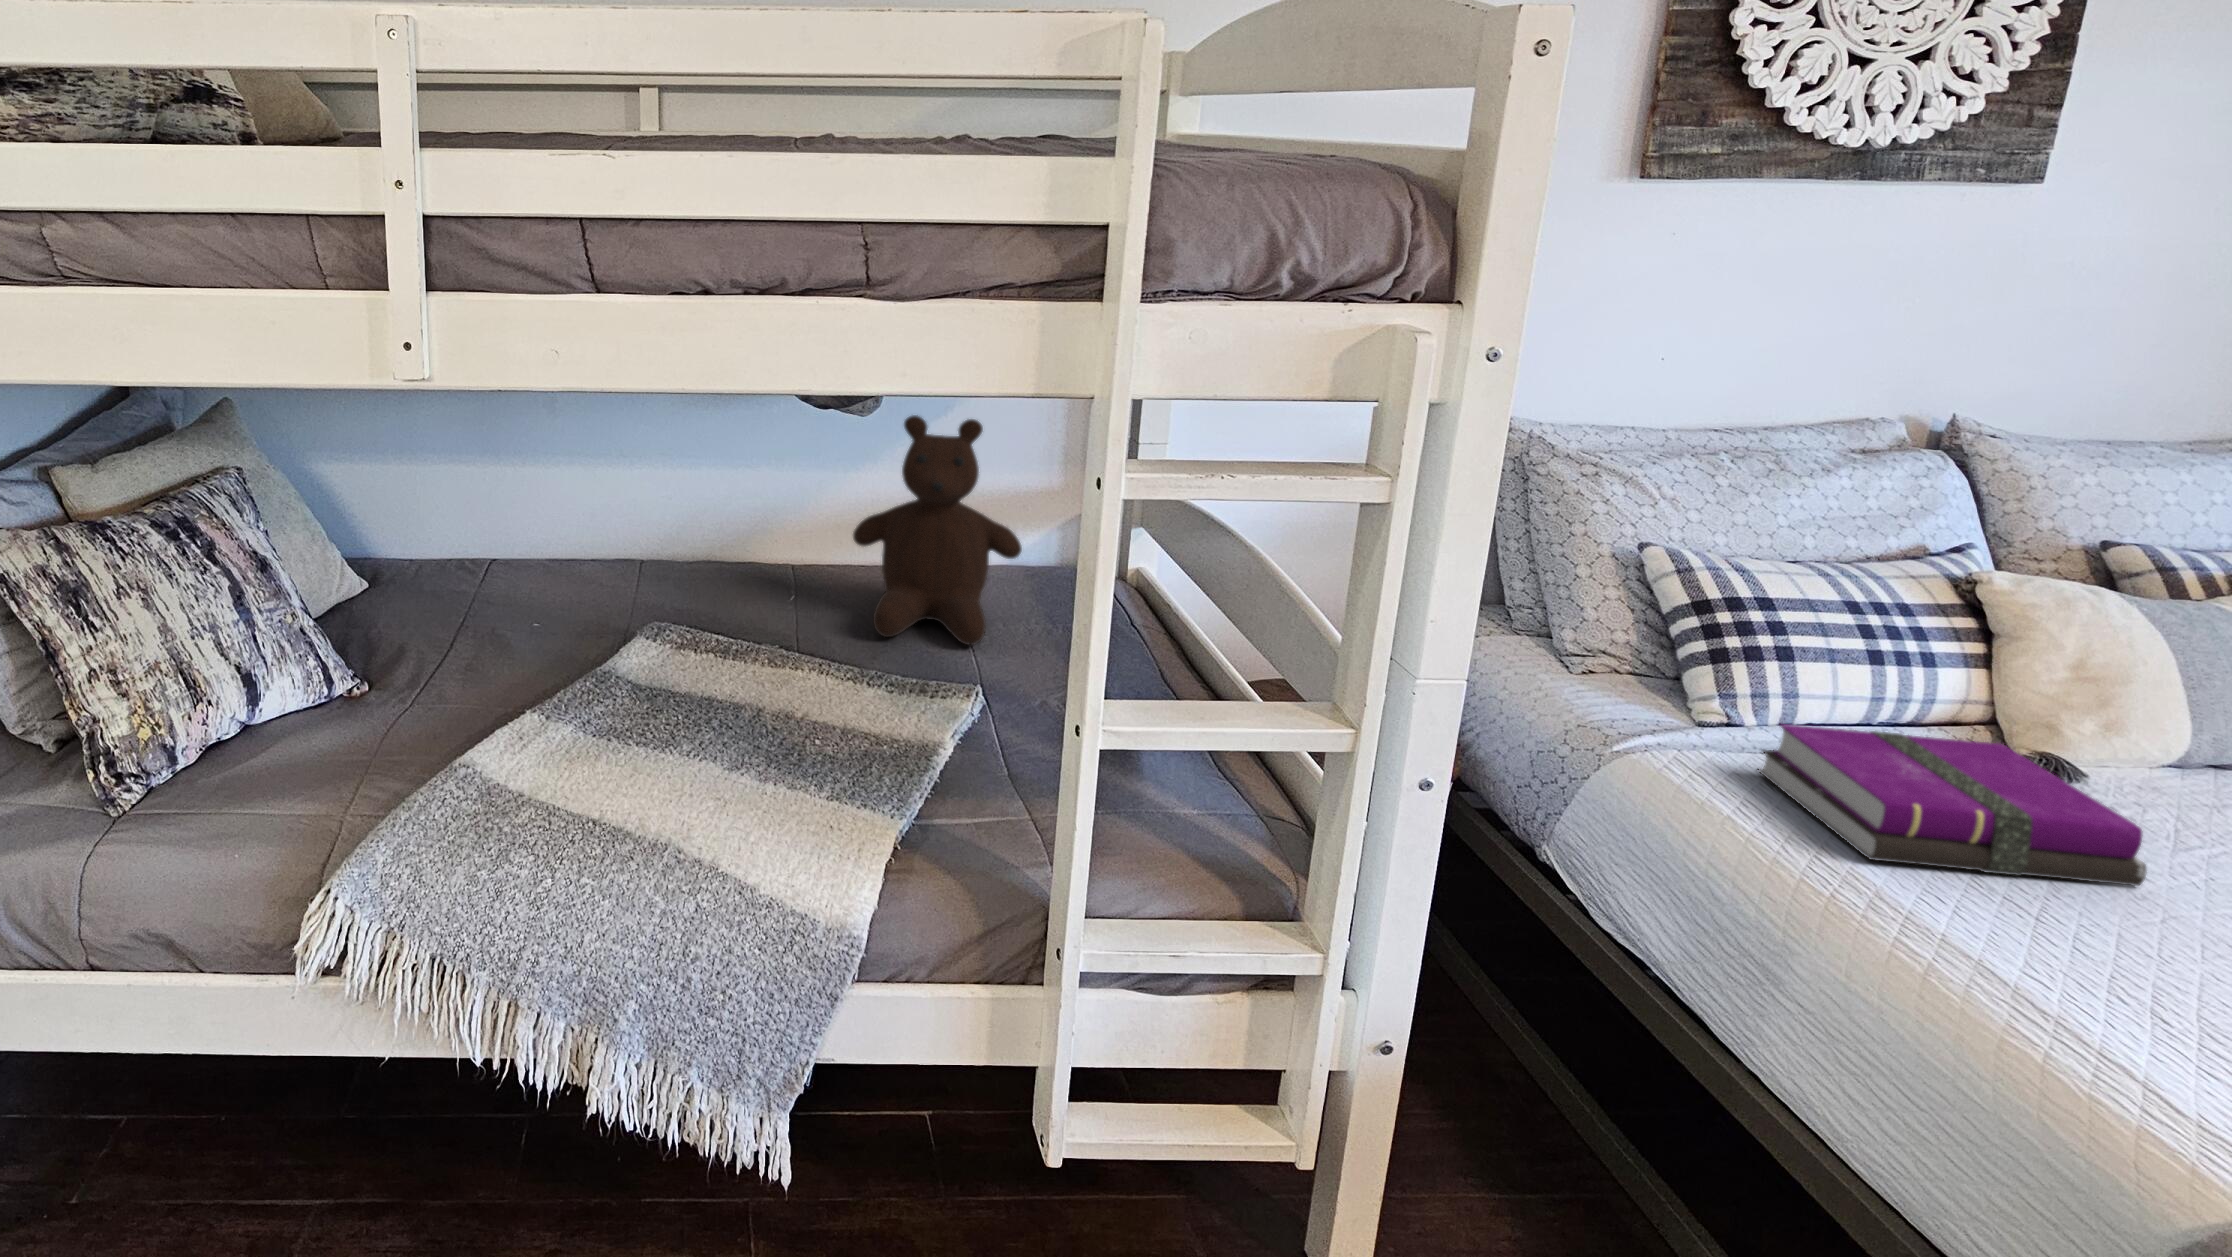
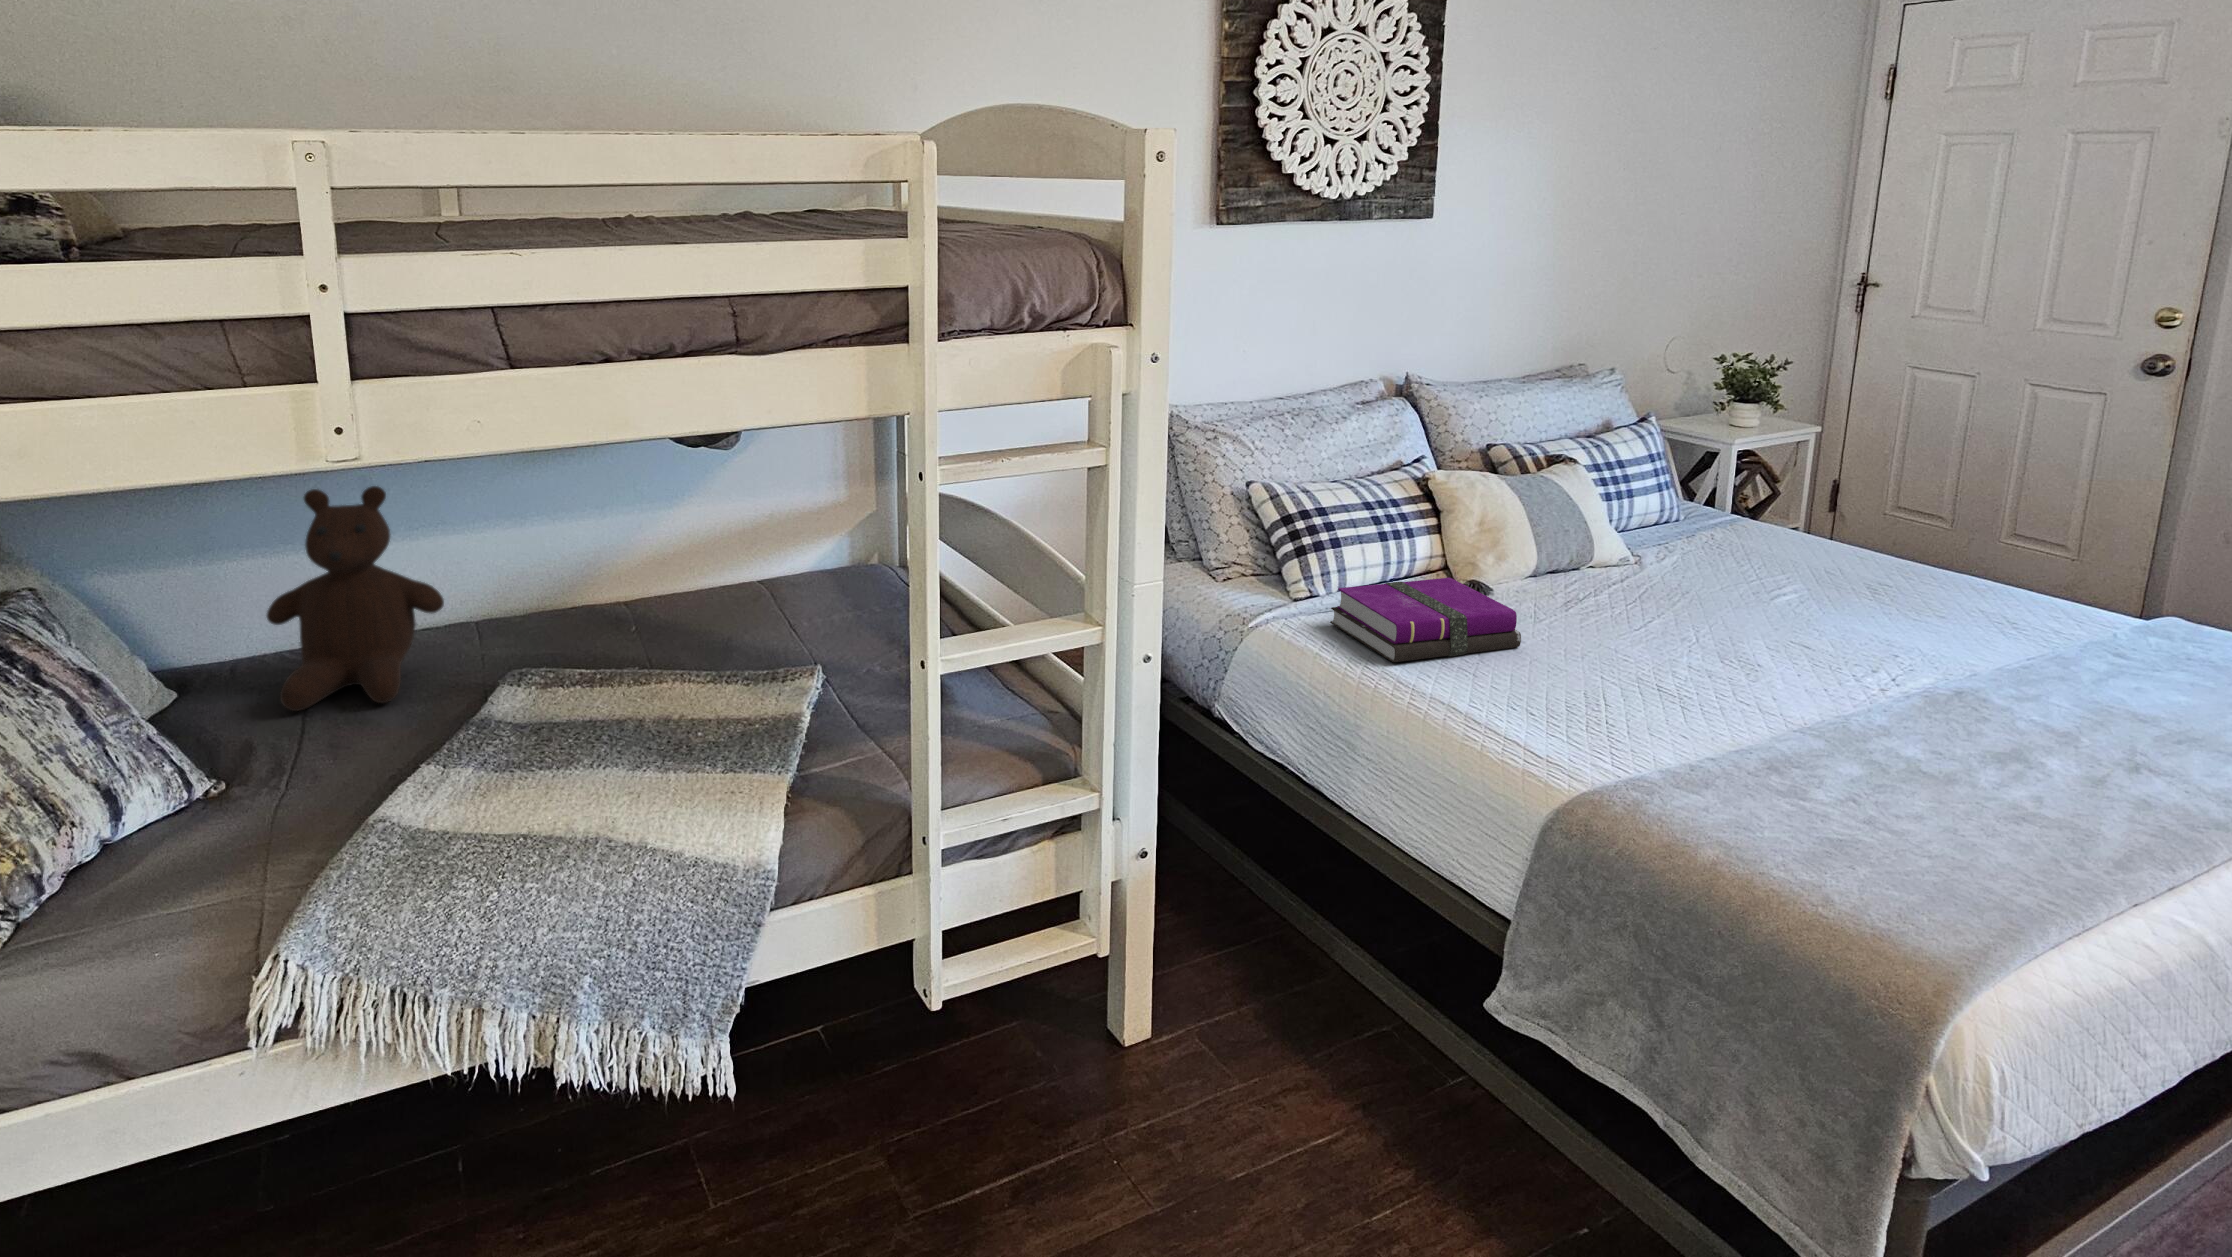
teddy bear: present [853,415,1022,645] -> present [267,486,444,711]

